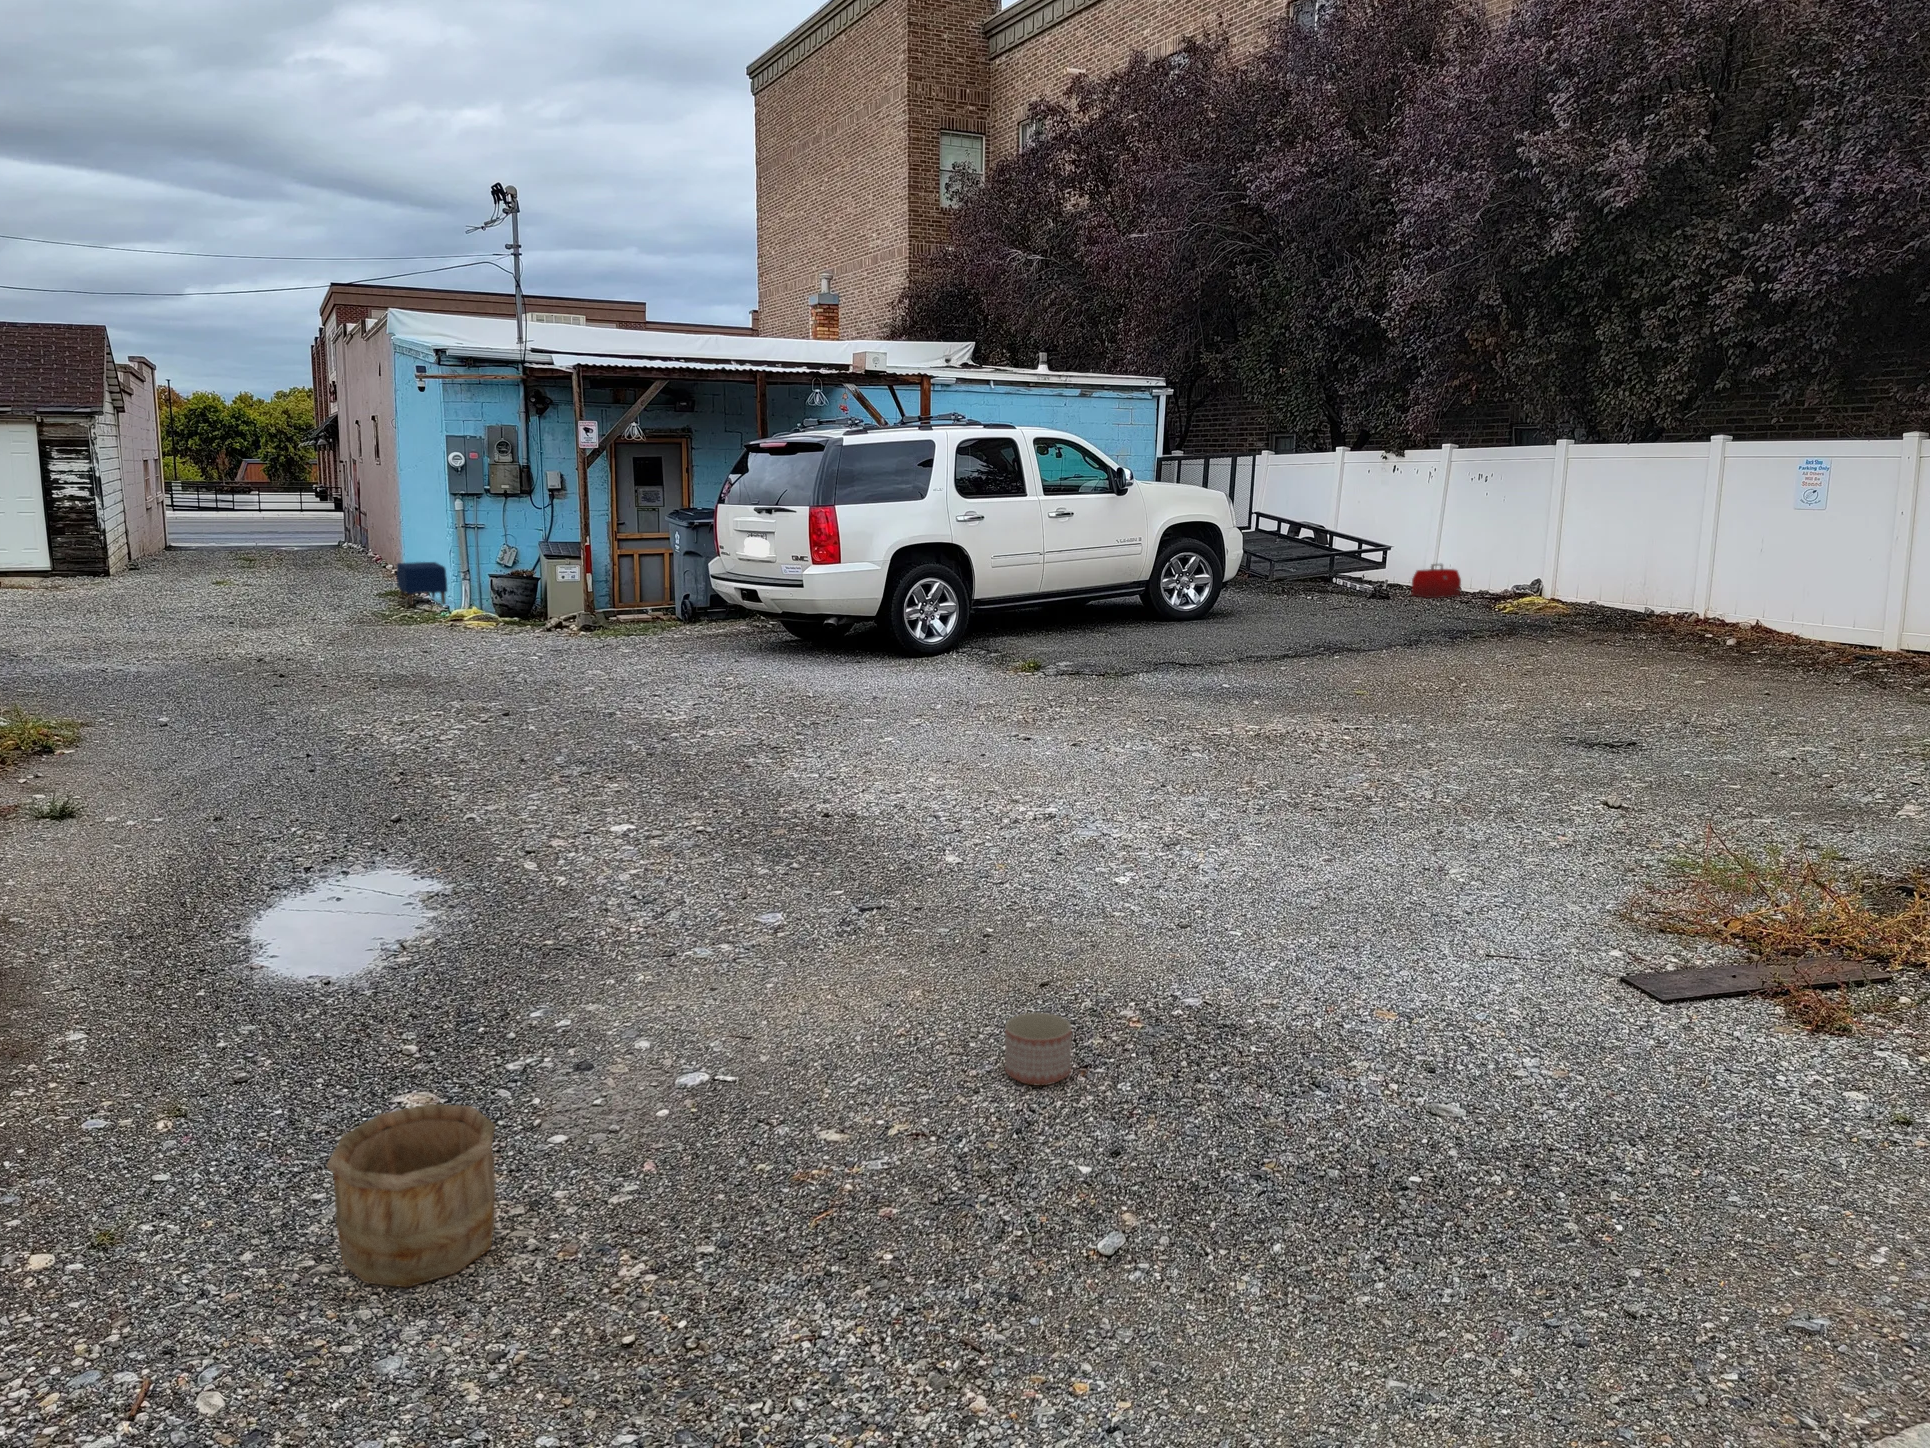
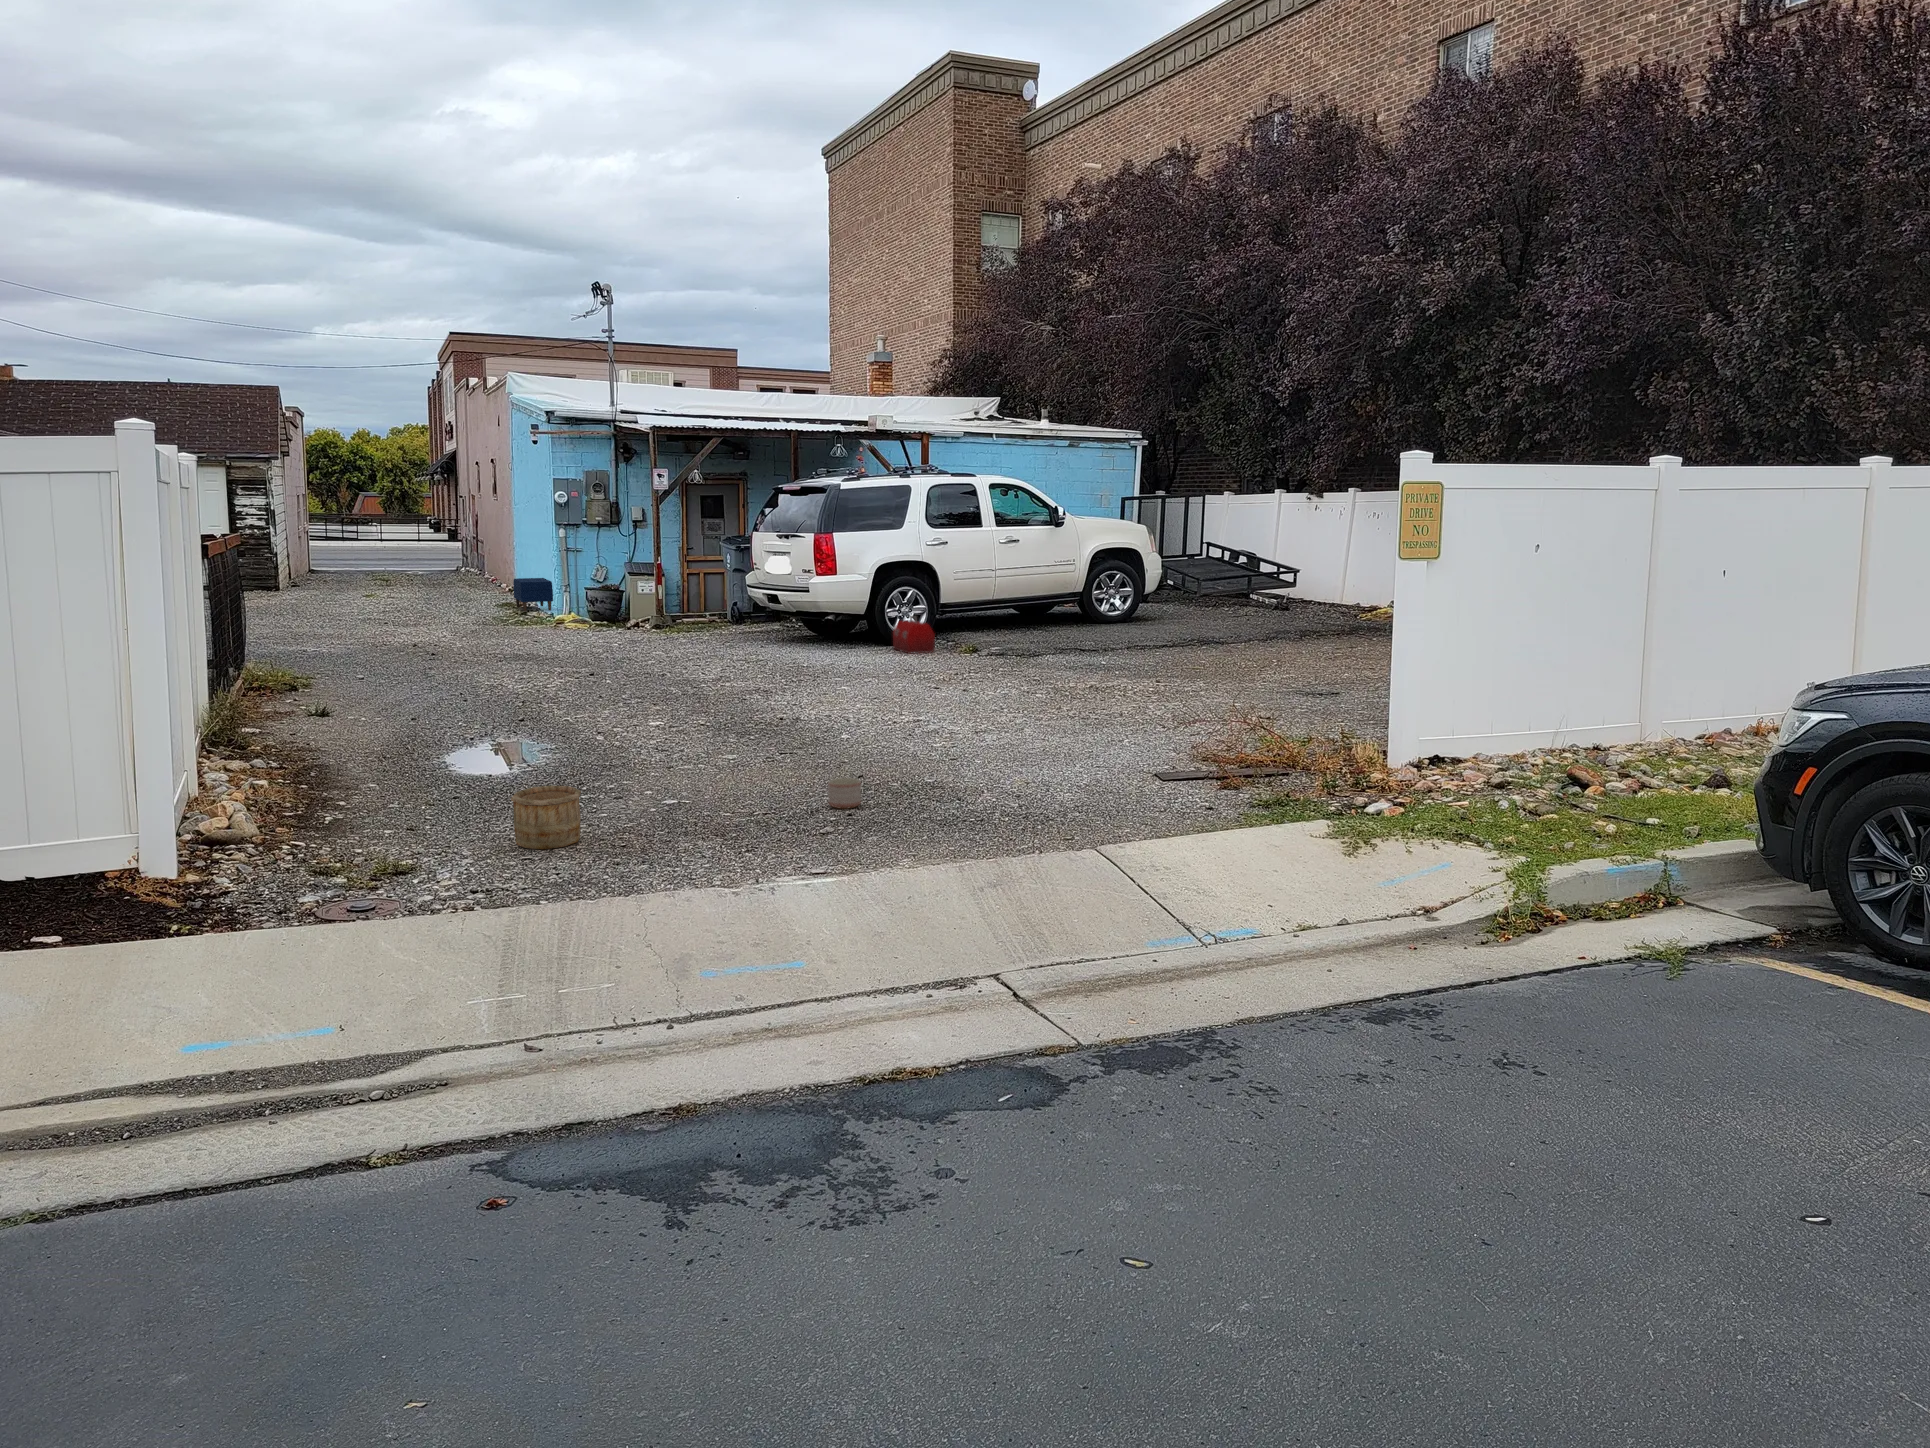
toolbox: present [1411,564,1461,598] -> present [893,616,935,654]

